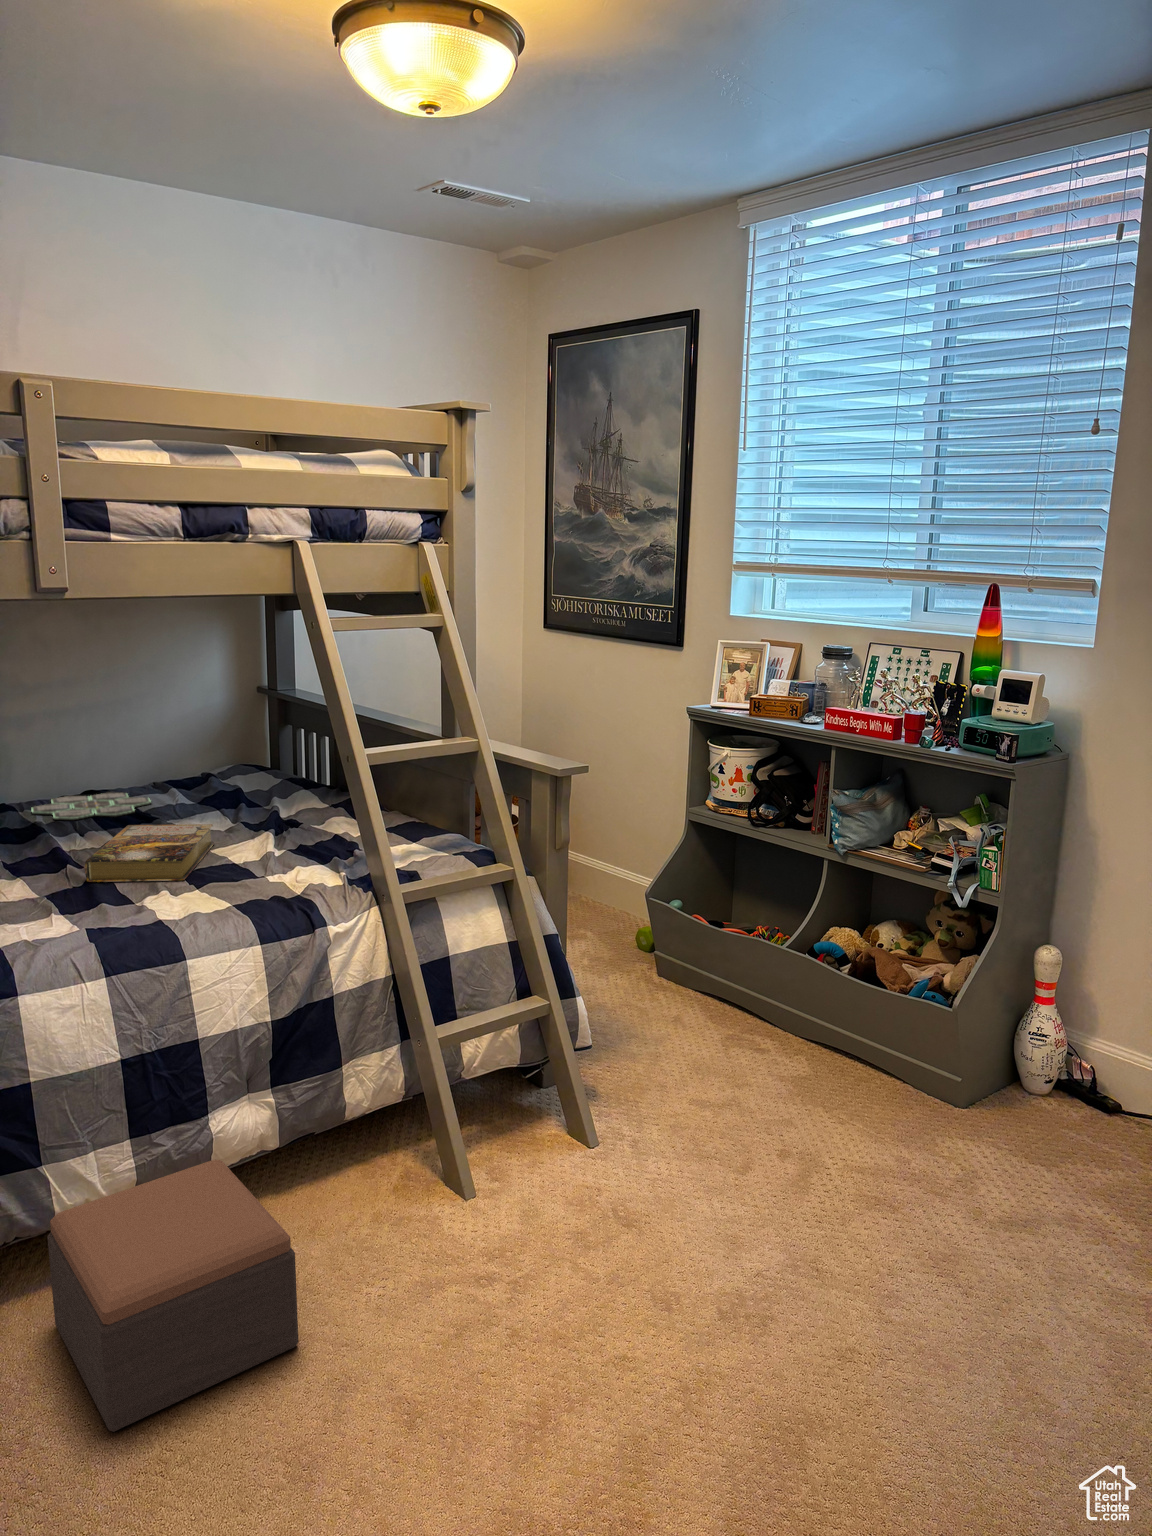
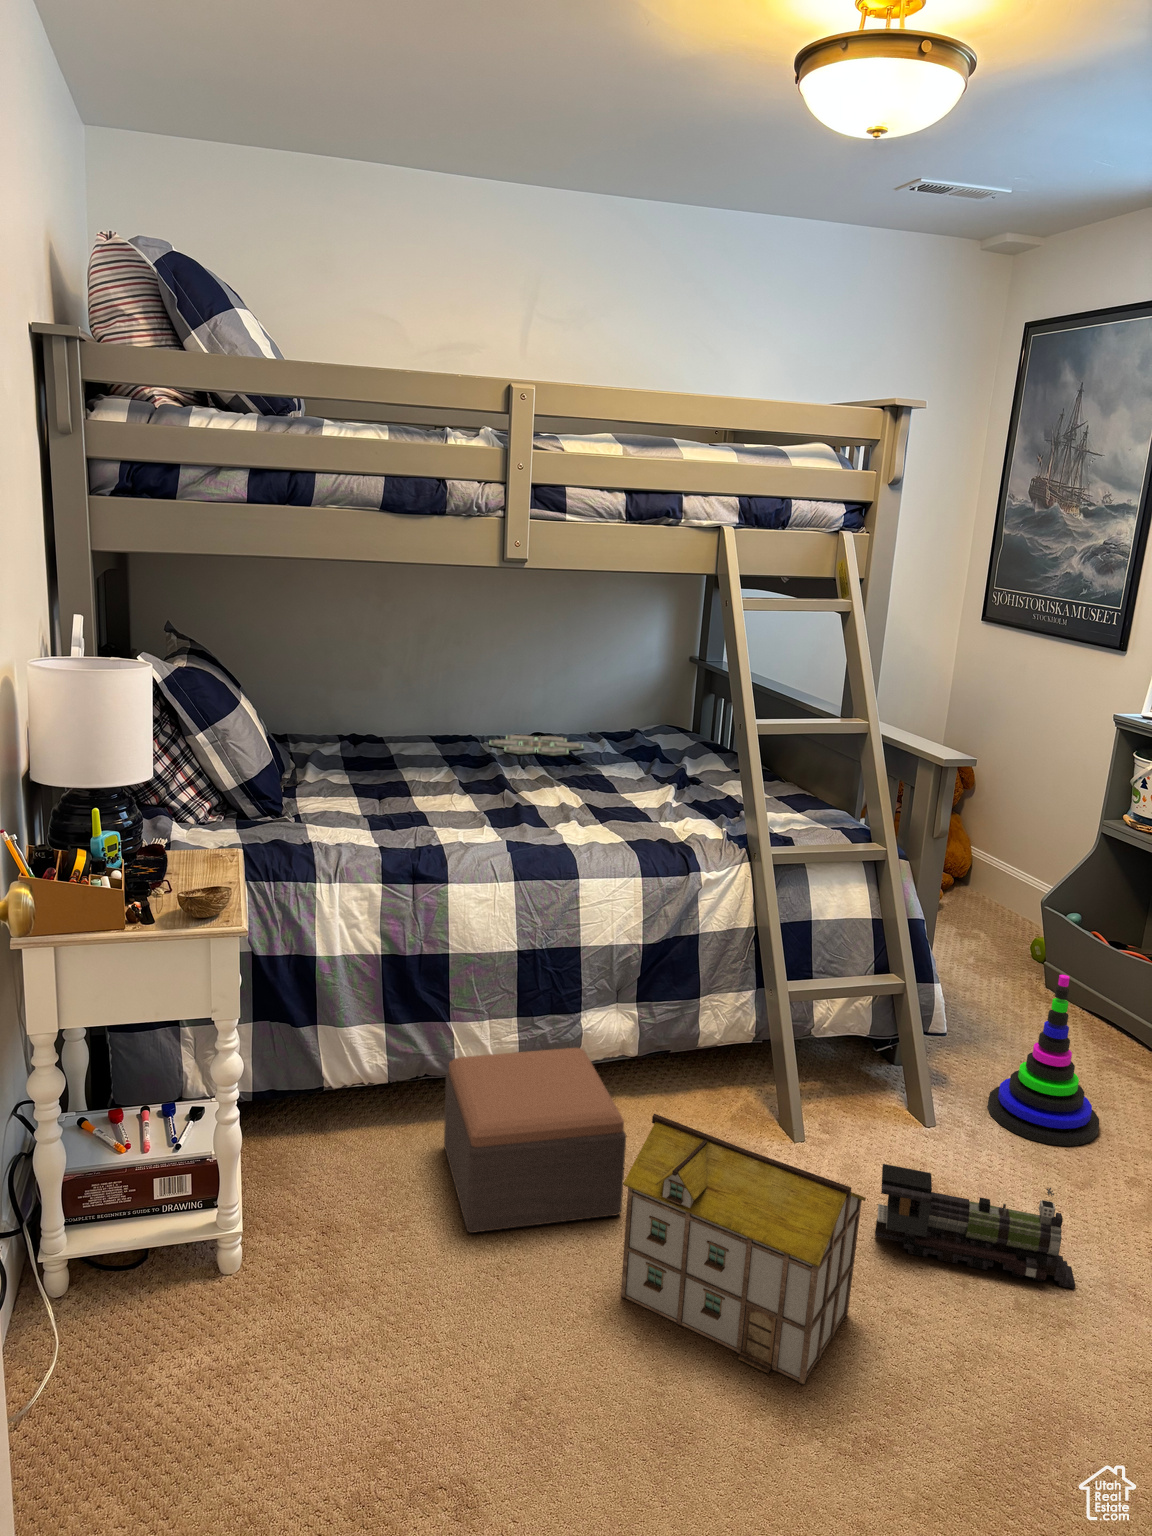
book: present [85,824,215,882] -> none [516,763,625,815]
stacking toy: none [640,965,743,1133] -> present [987,975,1099,1146]
toy train: none [572,1182,768,1290] -> present [875,1164,1075,1289]
toy house: none [310,1223,577,1484] -> present [621,1114,866,1385]

